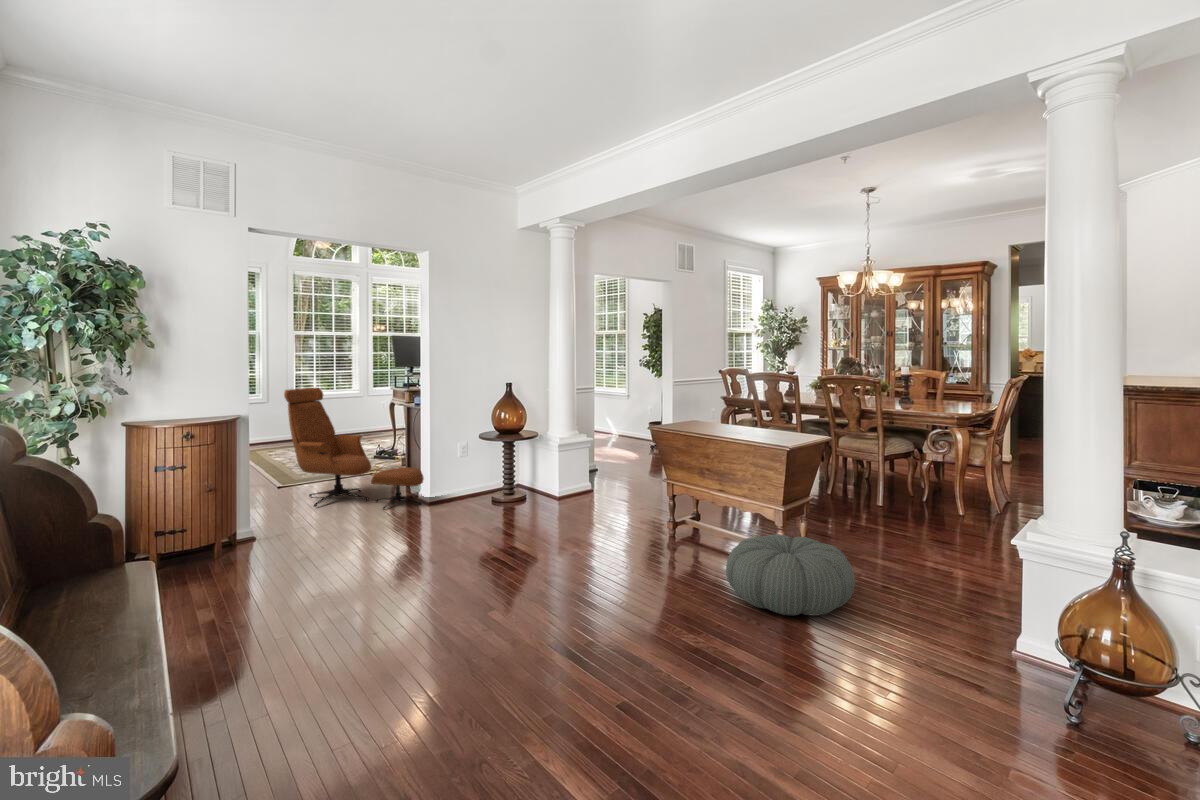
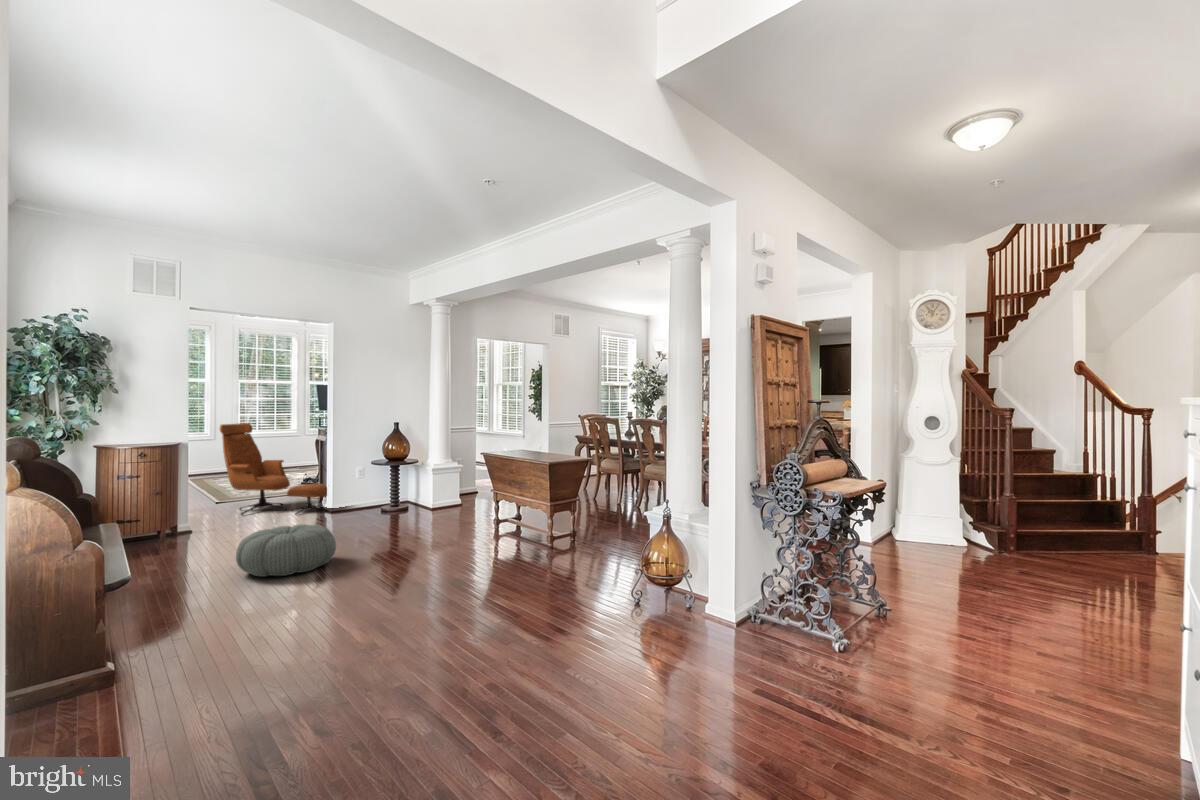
pouf: present [726,534,855,615] -> present [236,524,336,577]

